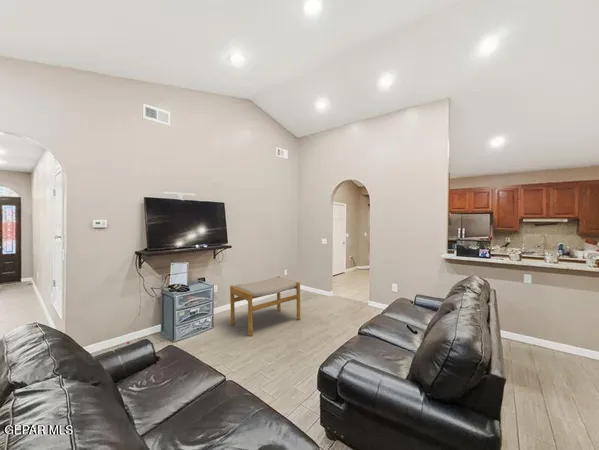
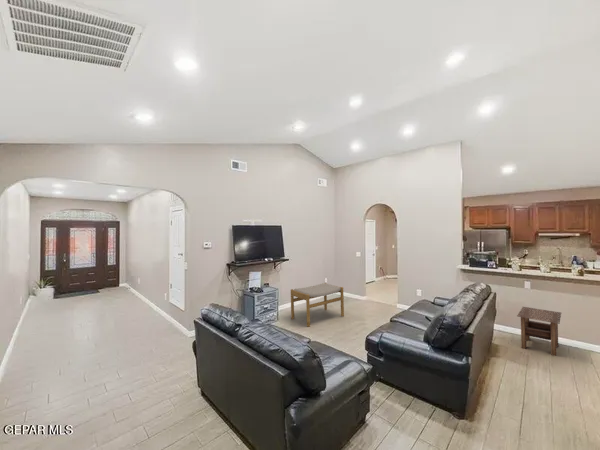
side table: none [522,306,581,374] -> present [517,307,561,356]

